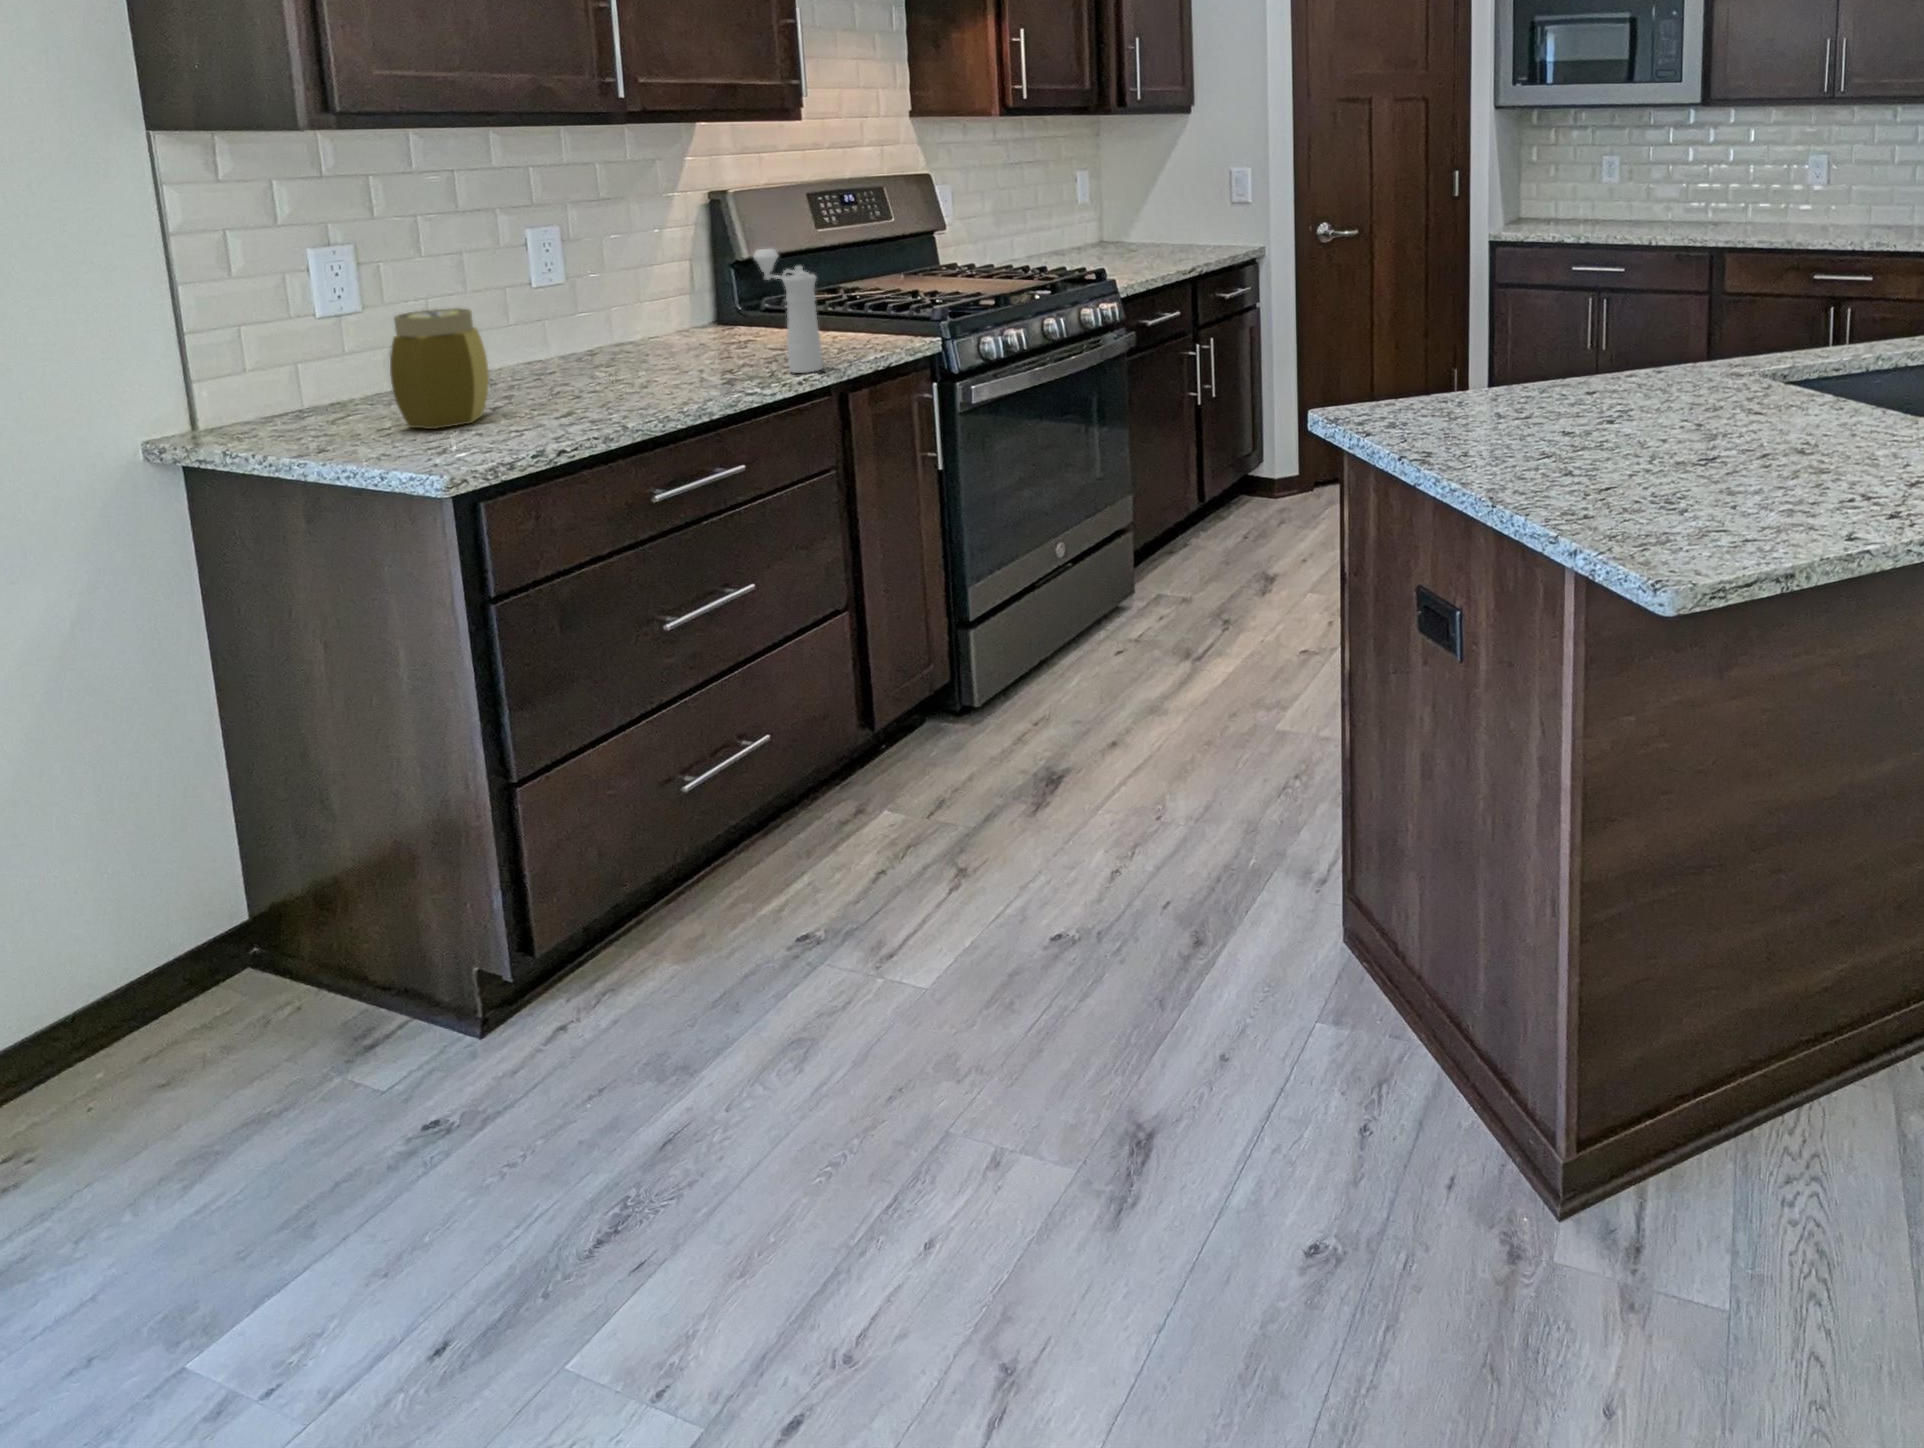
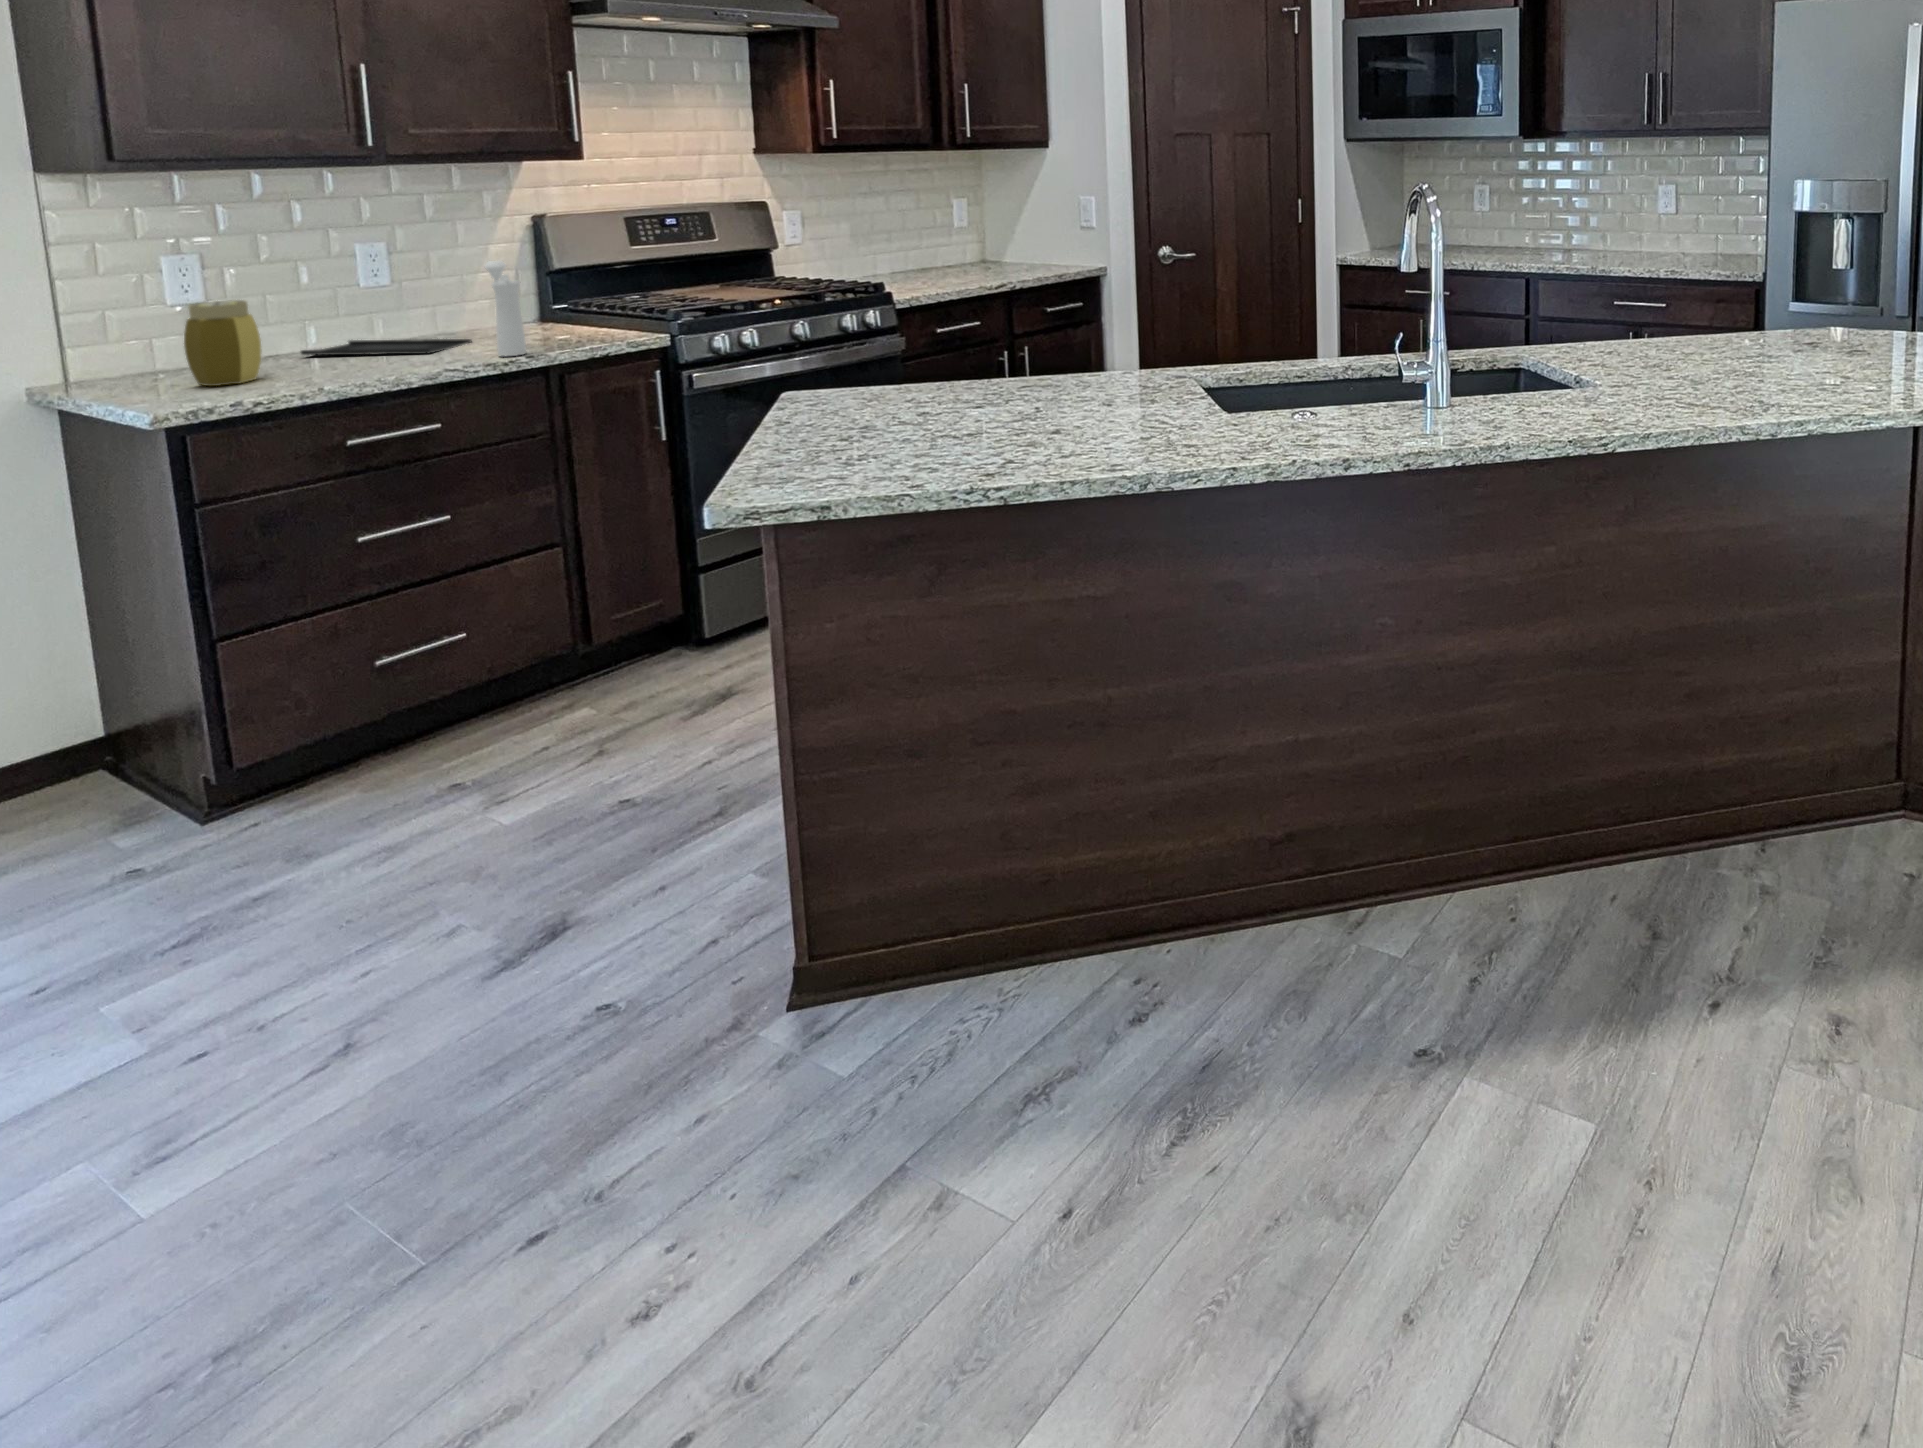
tray: none [488,351,704,380] -> present [301,339,472,355]

